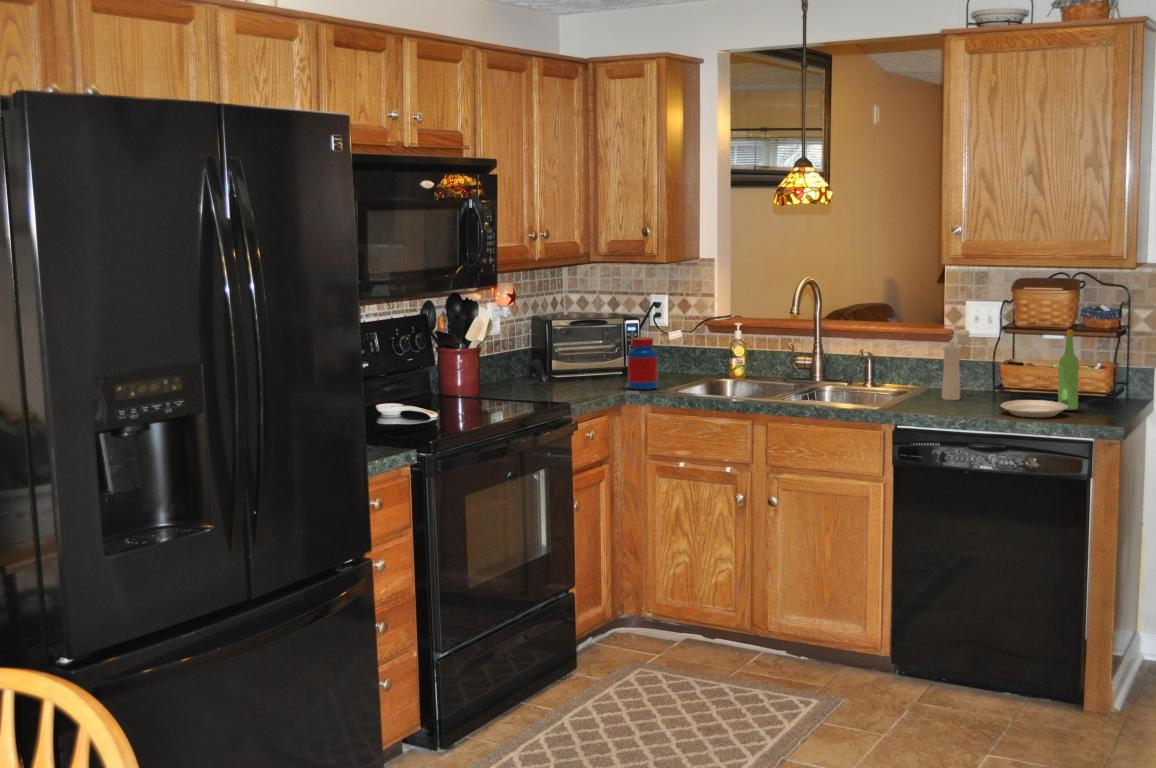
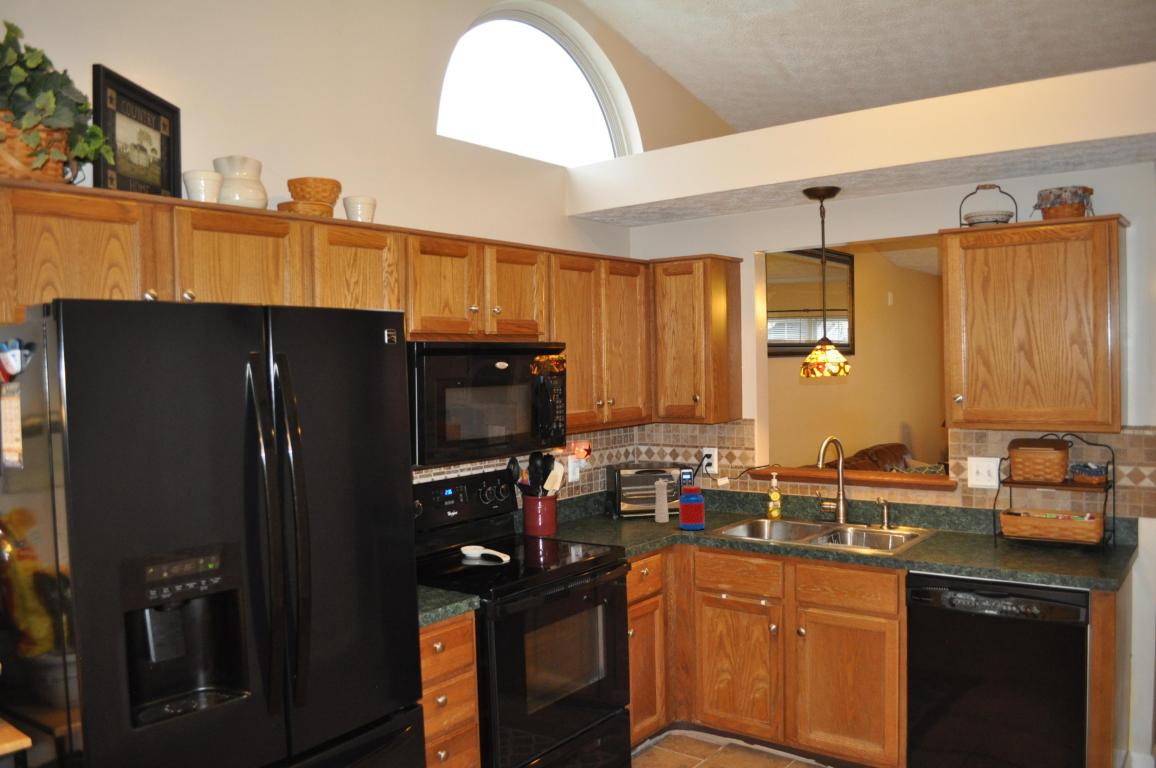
pepper mill: present [942,330,970,400] -> present [655,470,680,523]
plate: present [1001,330,1079,418] -> none [1000,487,1072,566]

